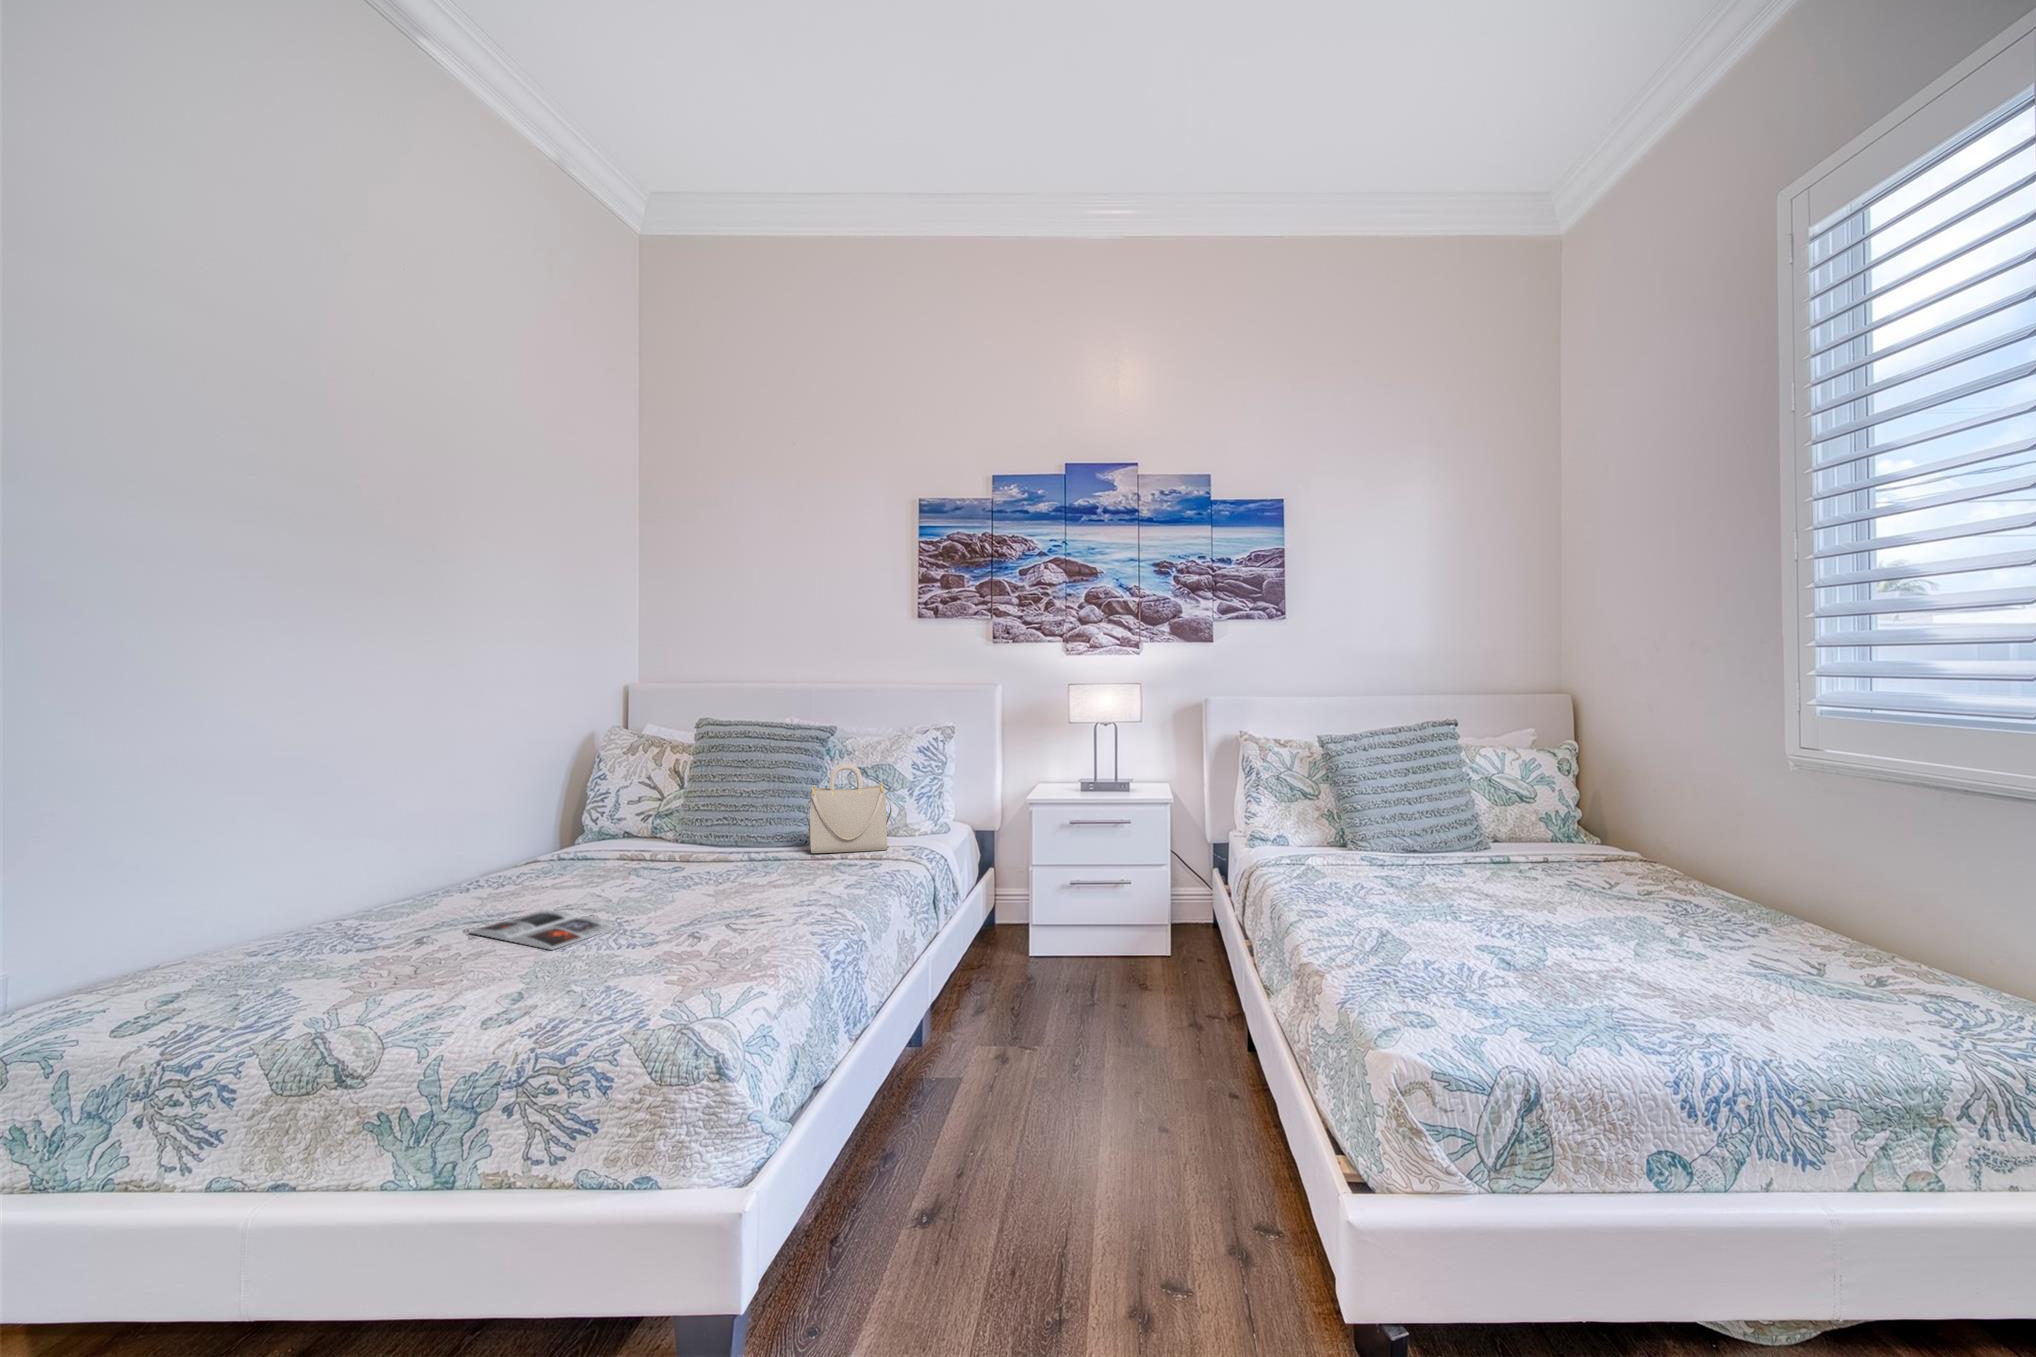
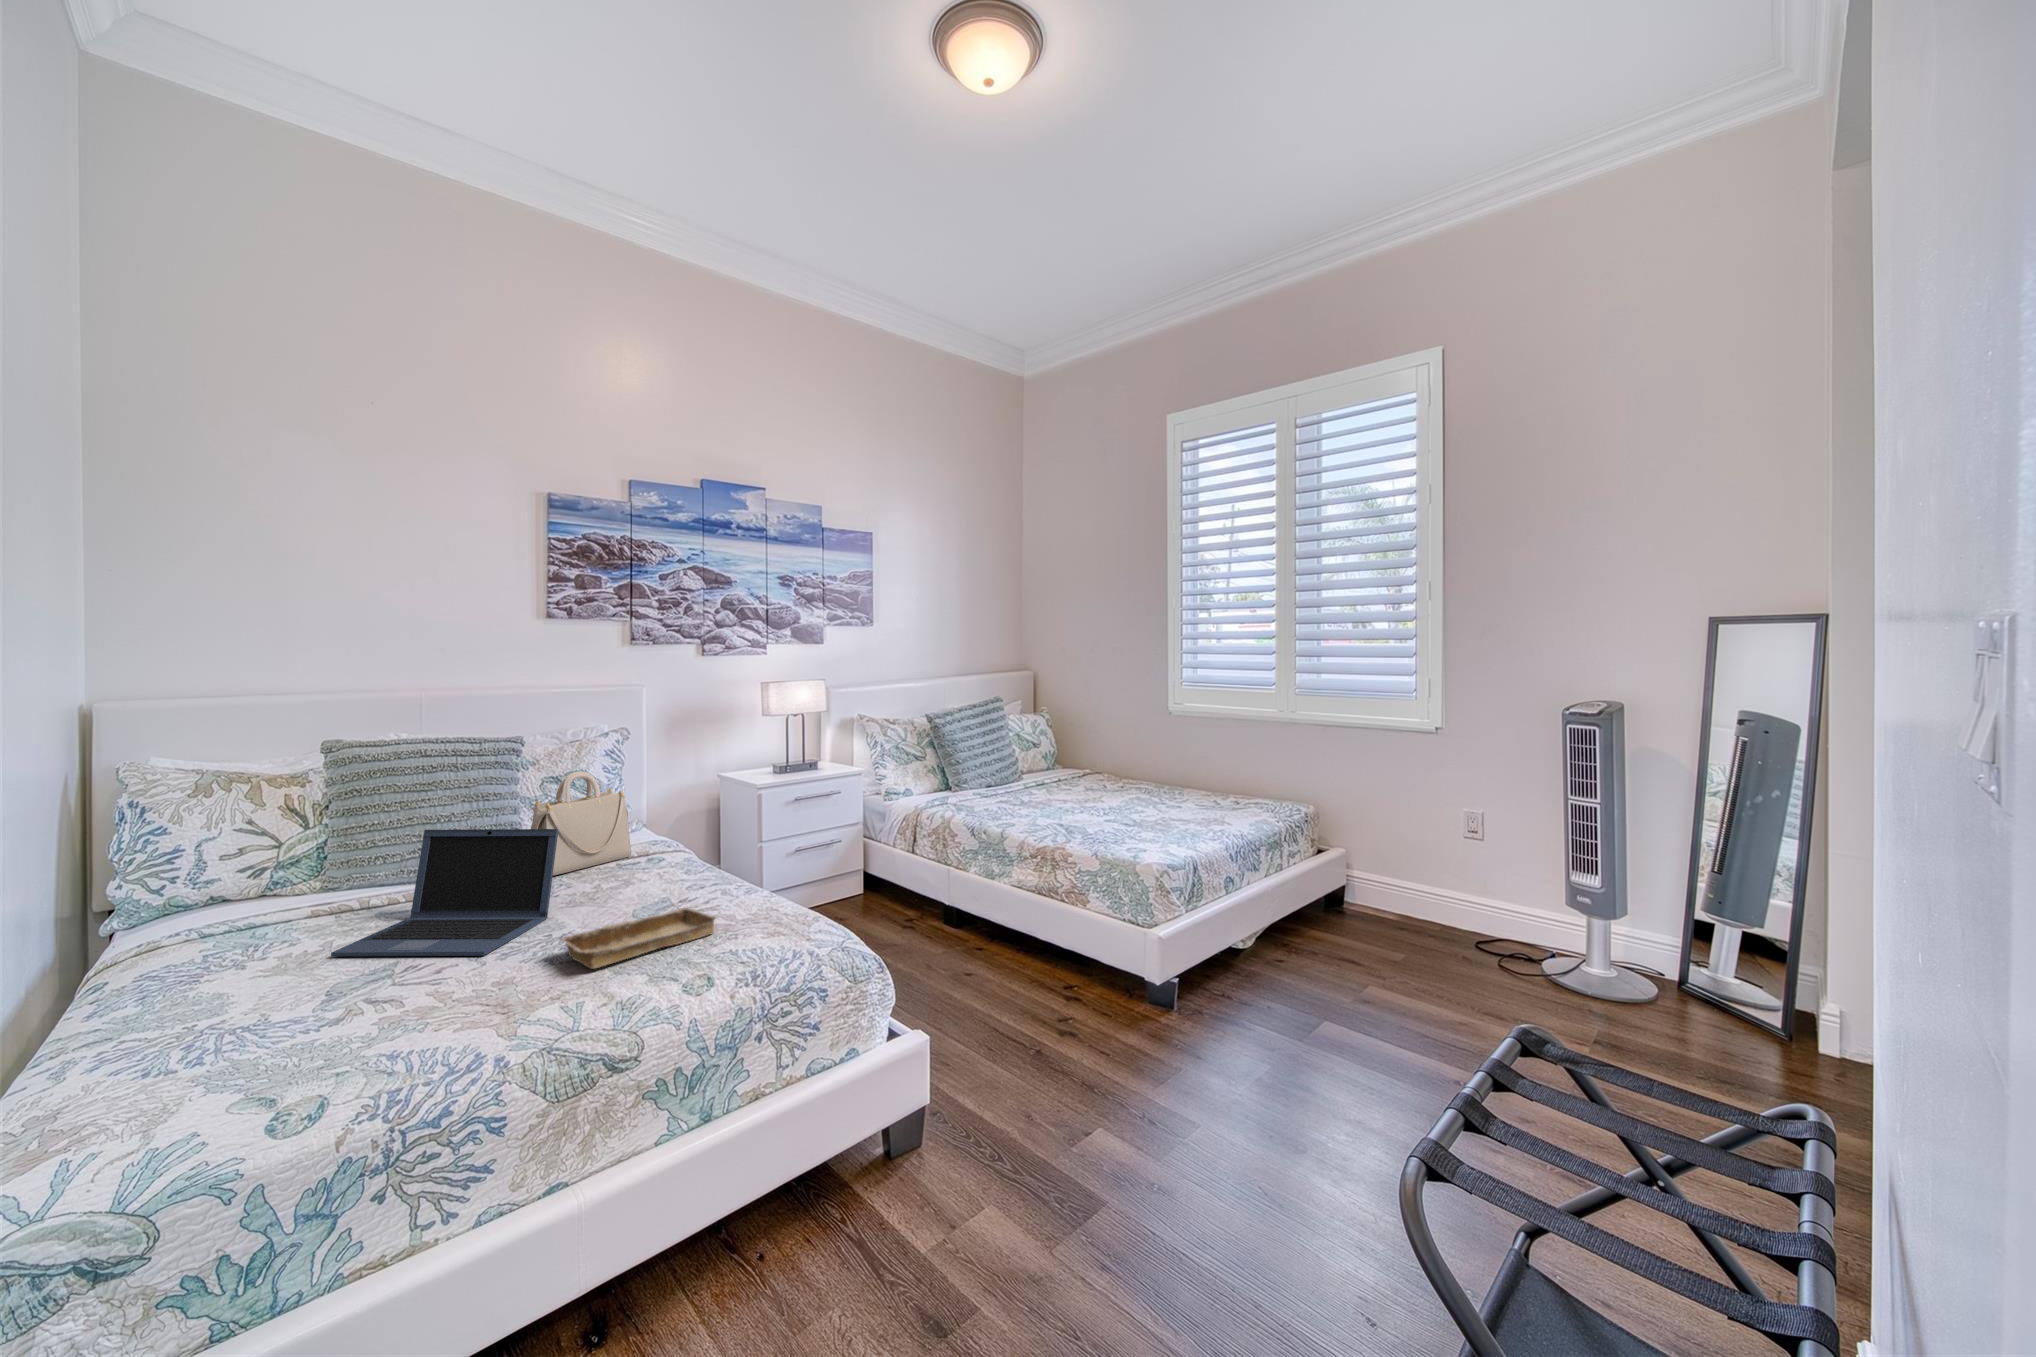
laptop: none [626,796,764,899] -> present [331,829,558,956]
tray: none [675,896,805,926] -> present [560,907,717,969]
magazine: present [471,910,618,950] -> none [226,997,492,1085]

